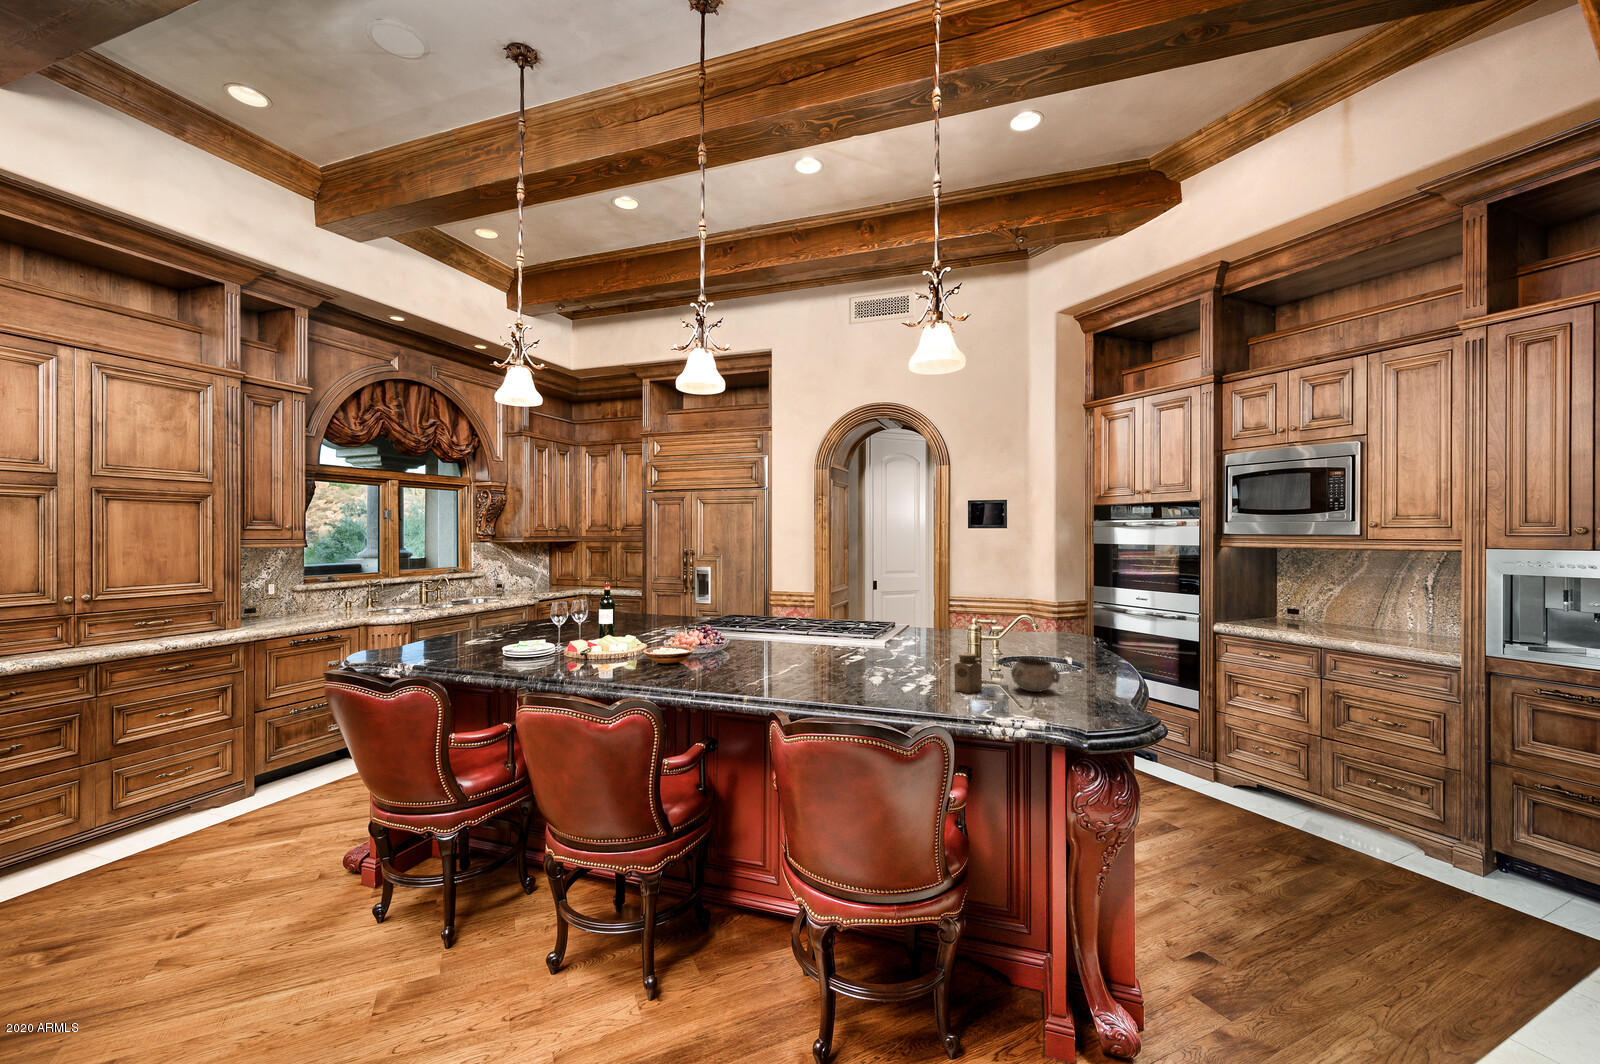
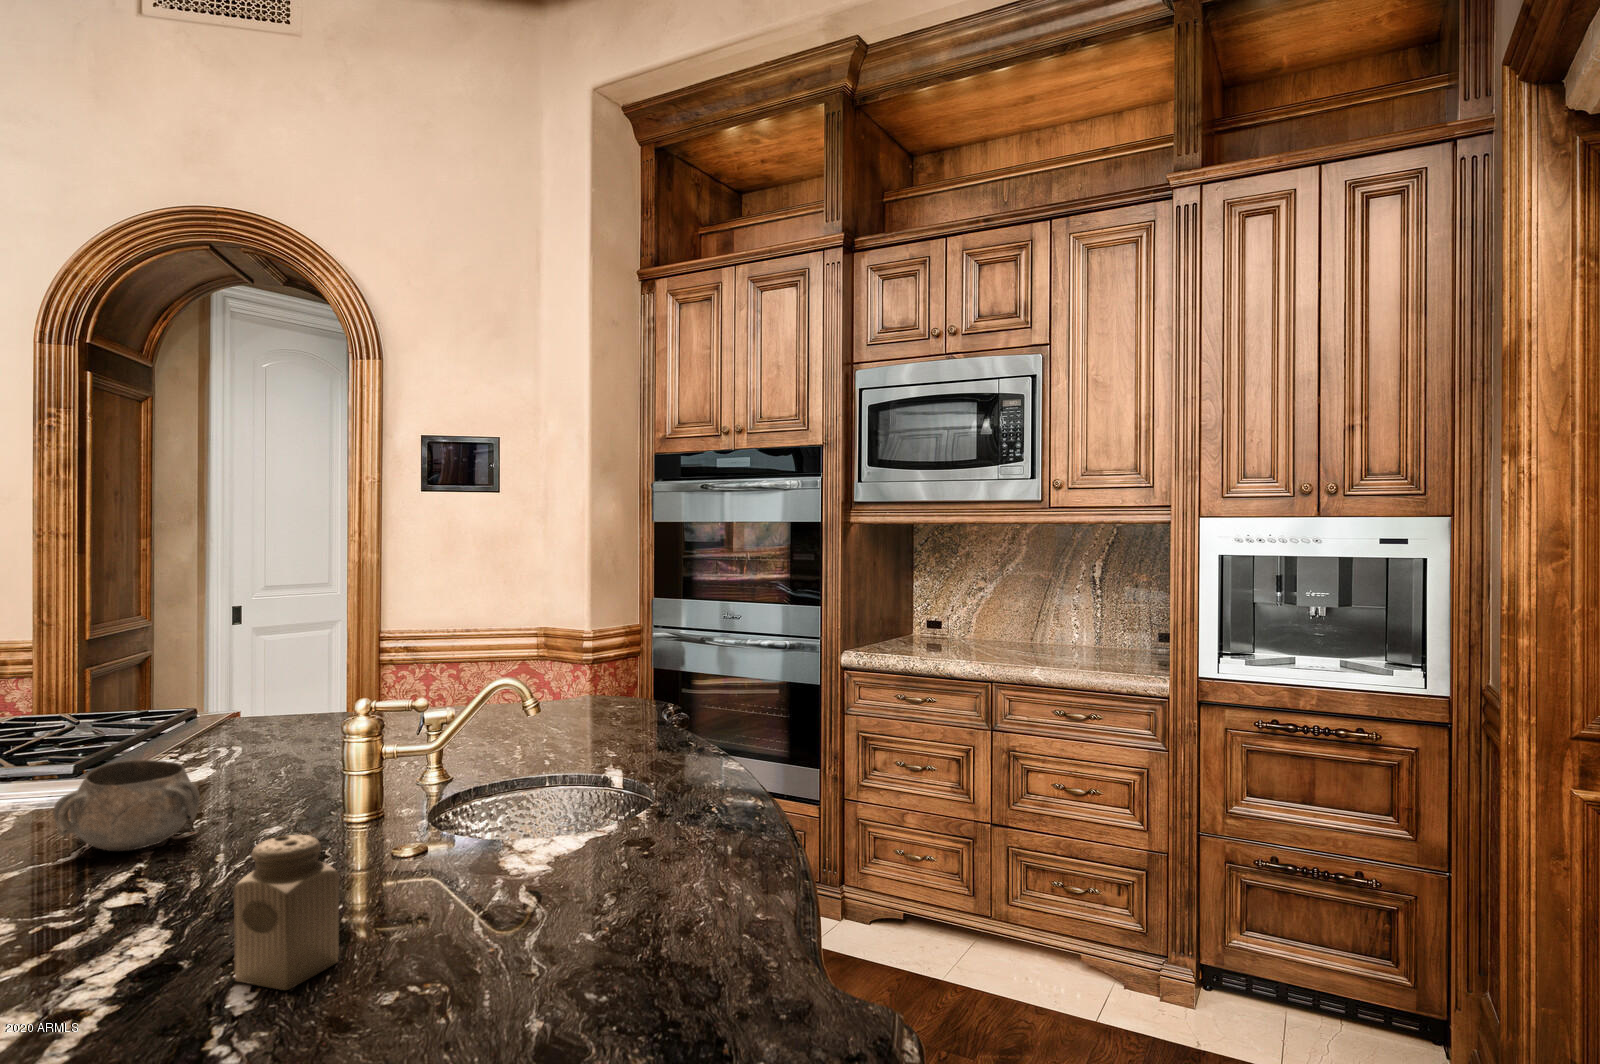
decorative bowl: present [1011,657,1060,692] -> present [54,760,200,851]

